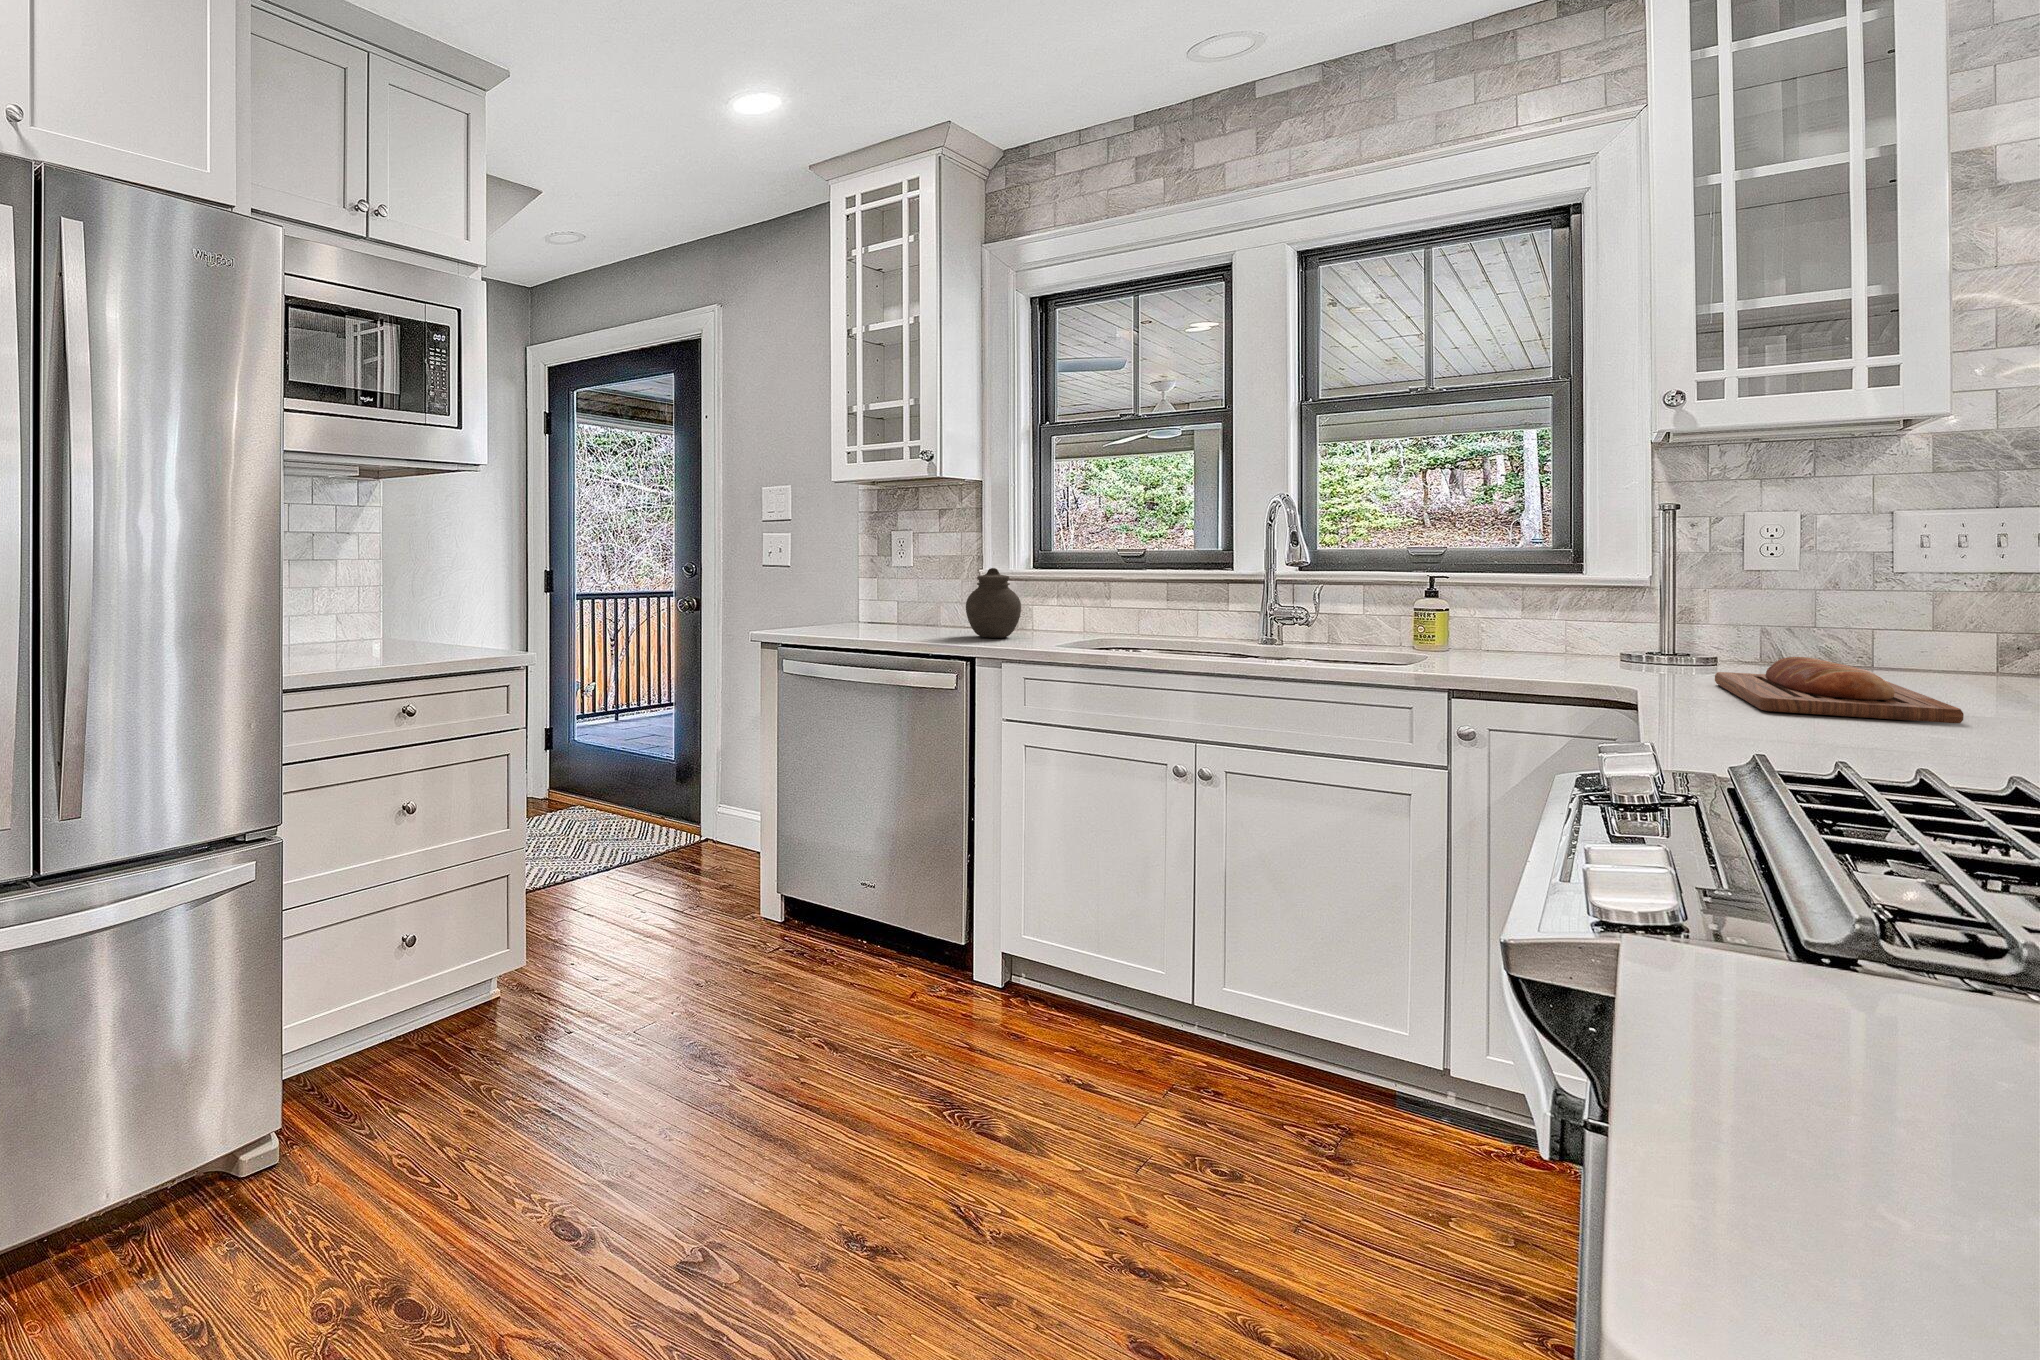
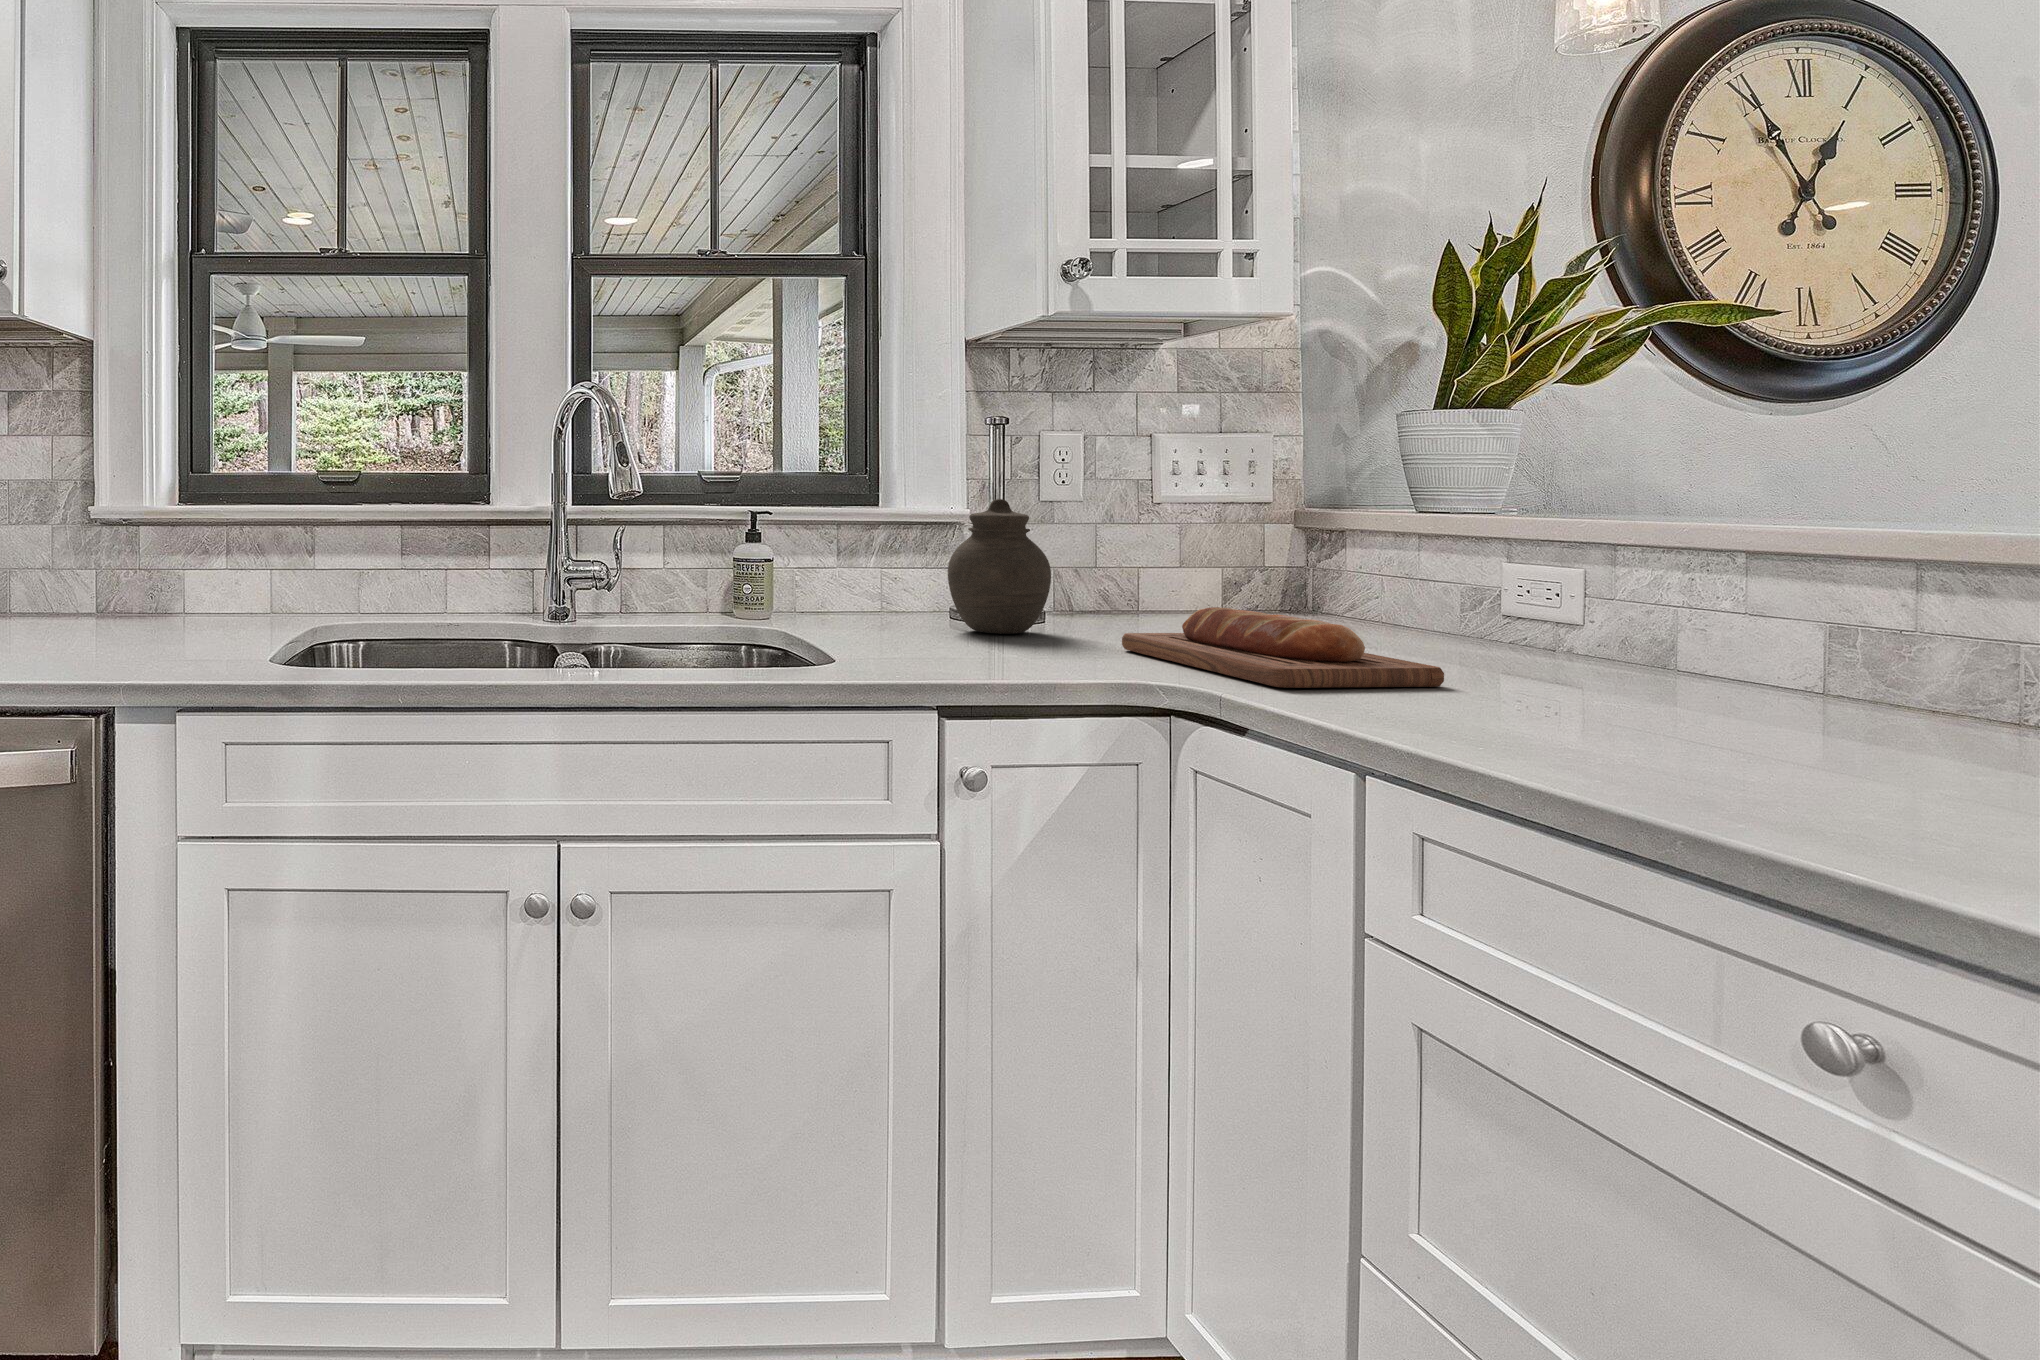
jar: present [966,568,1021,638] -> present [948,499,1051,634]

